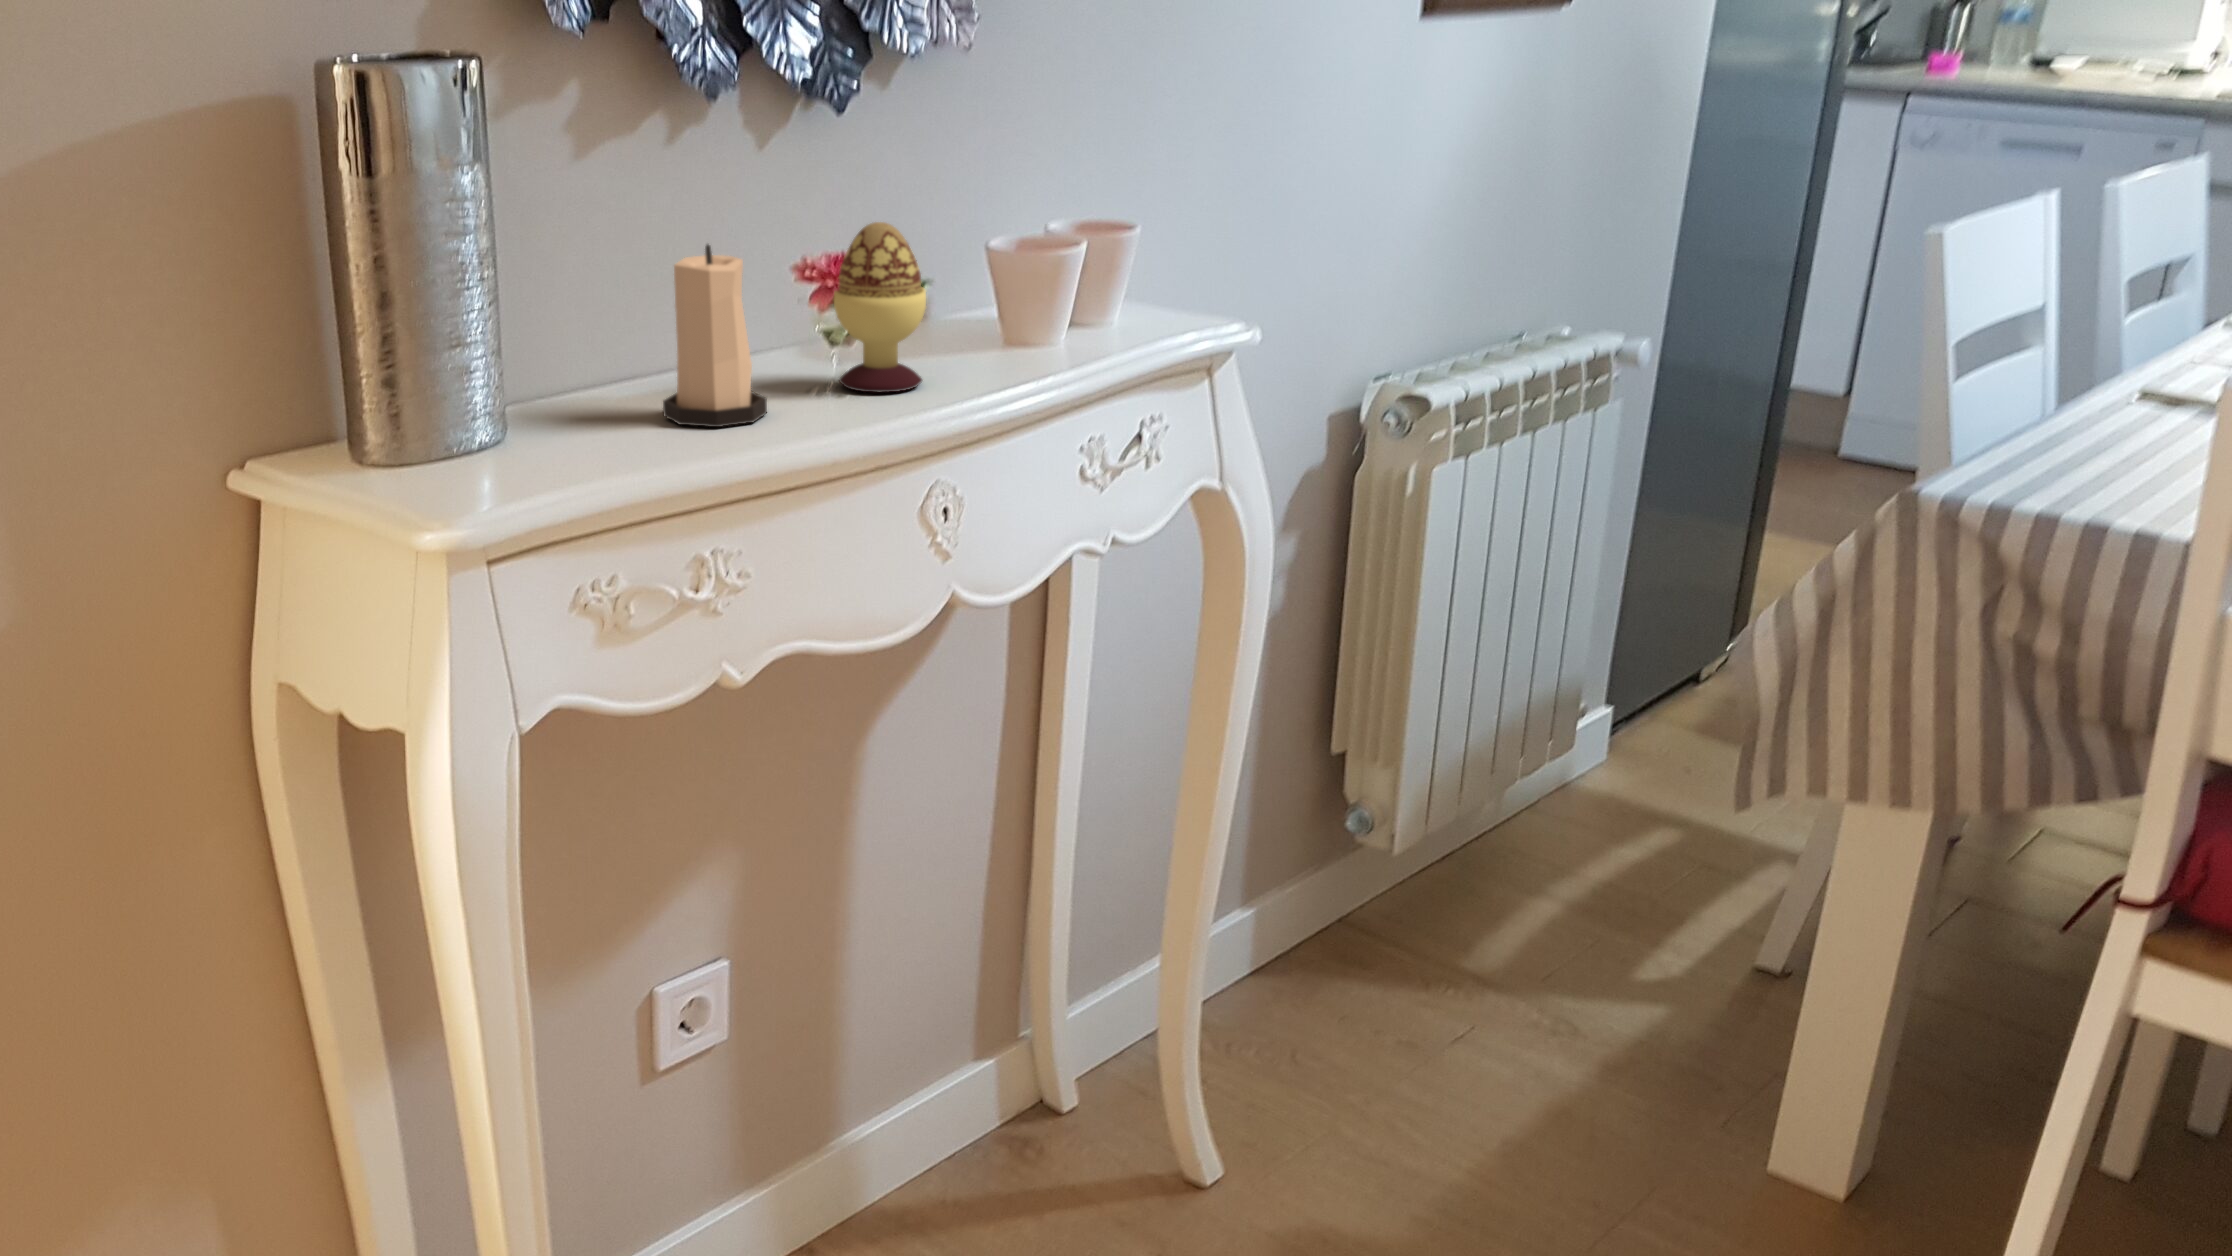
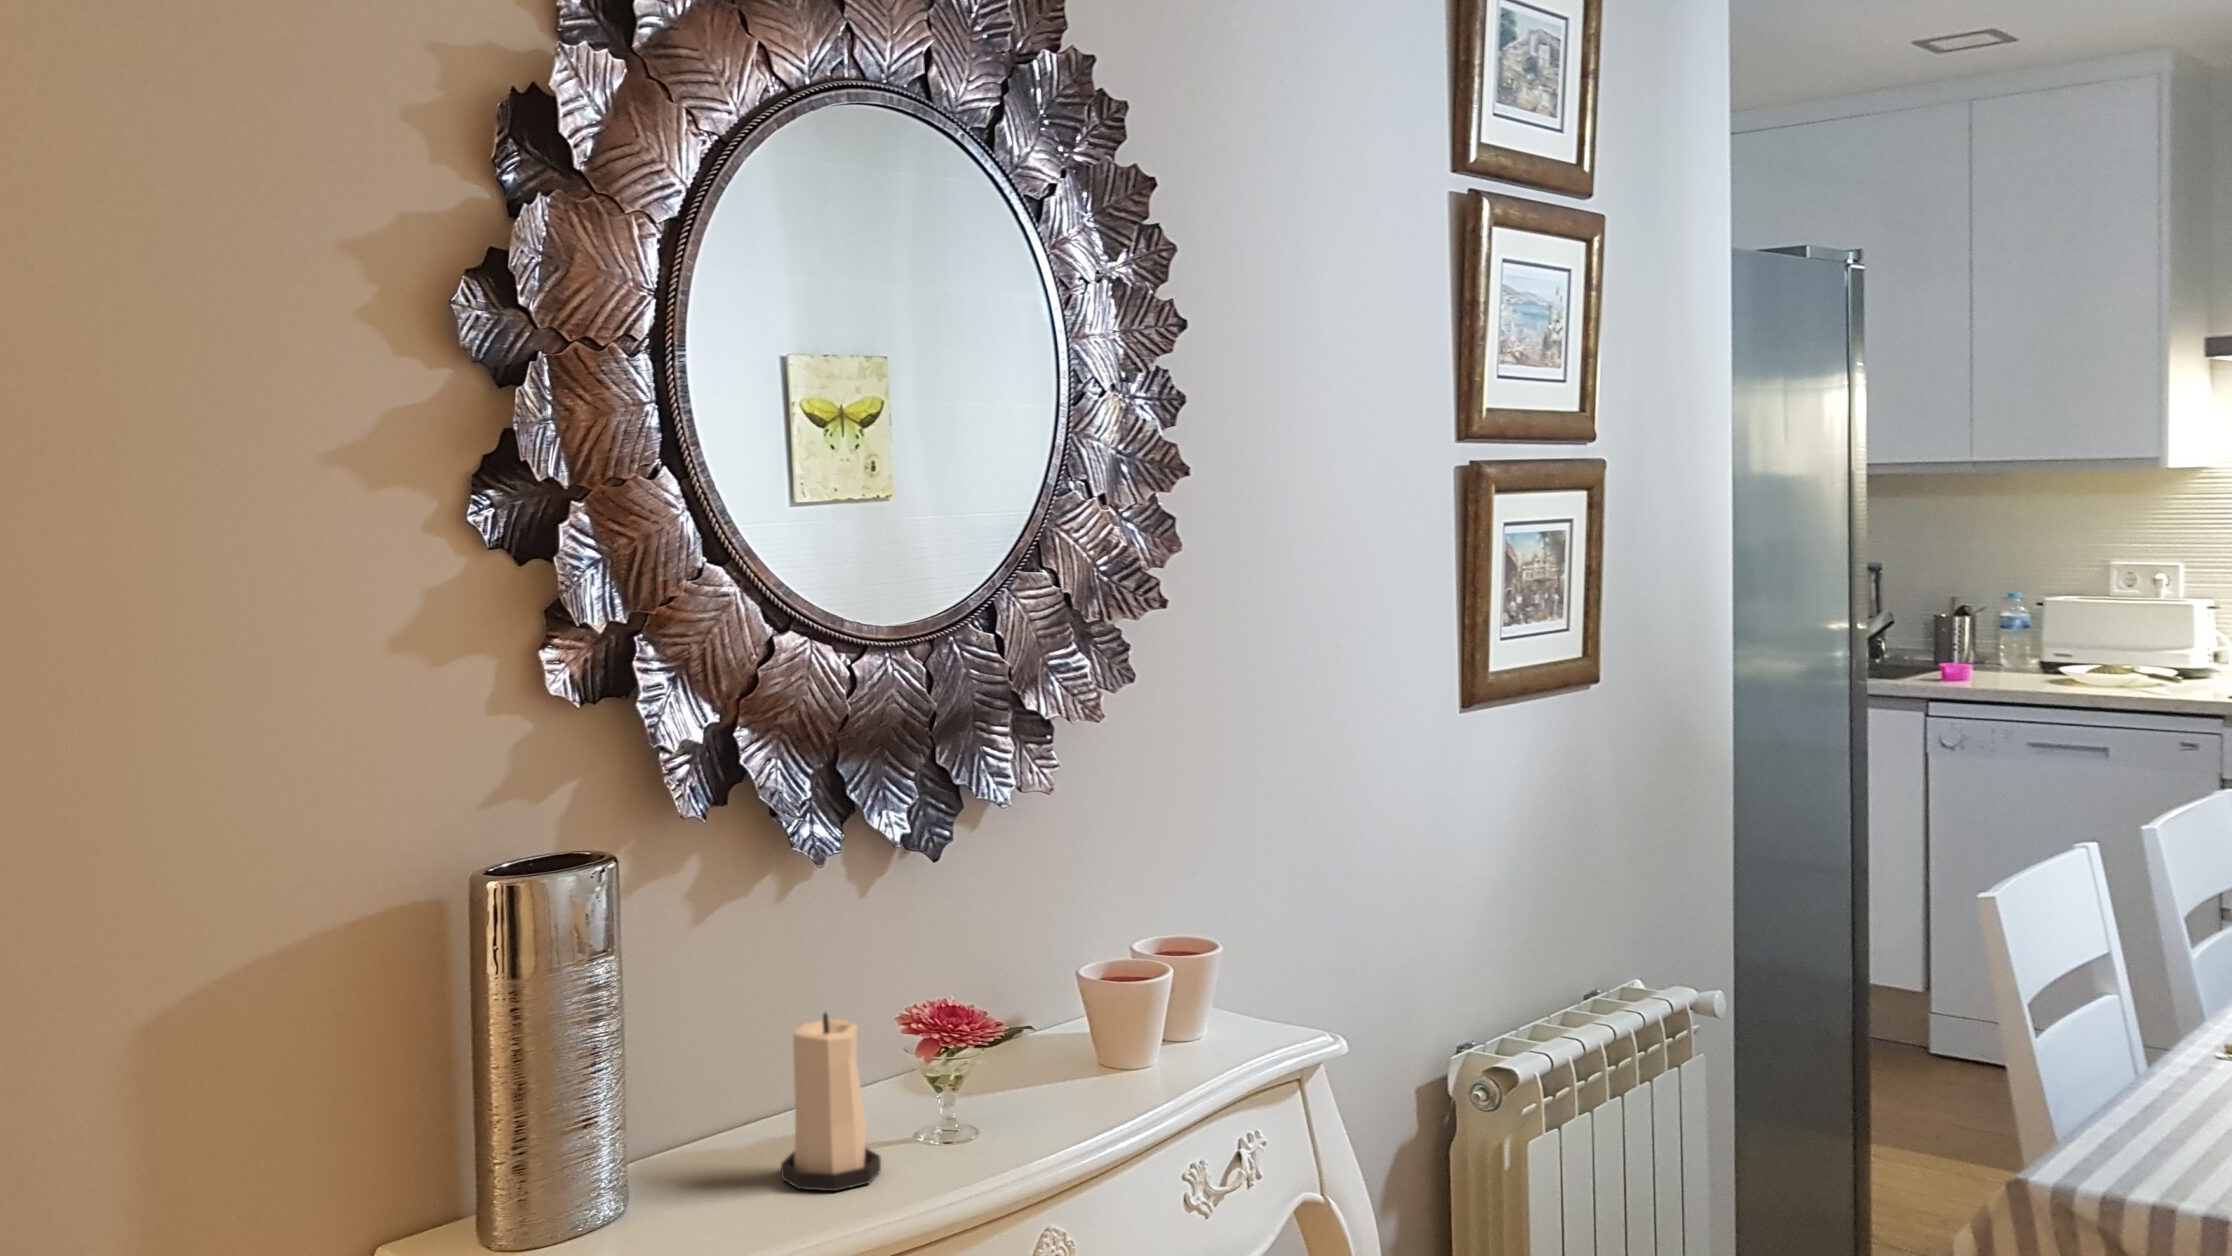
decorative egg: present [834,222,926,393] -> none [939,974,1027,1139]

